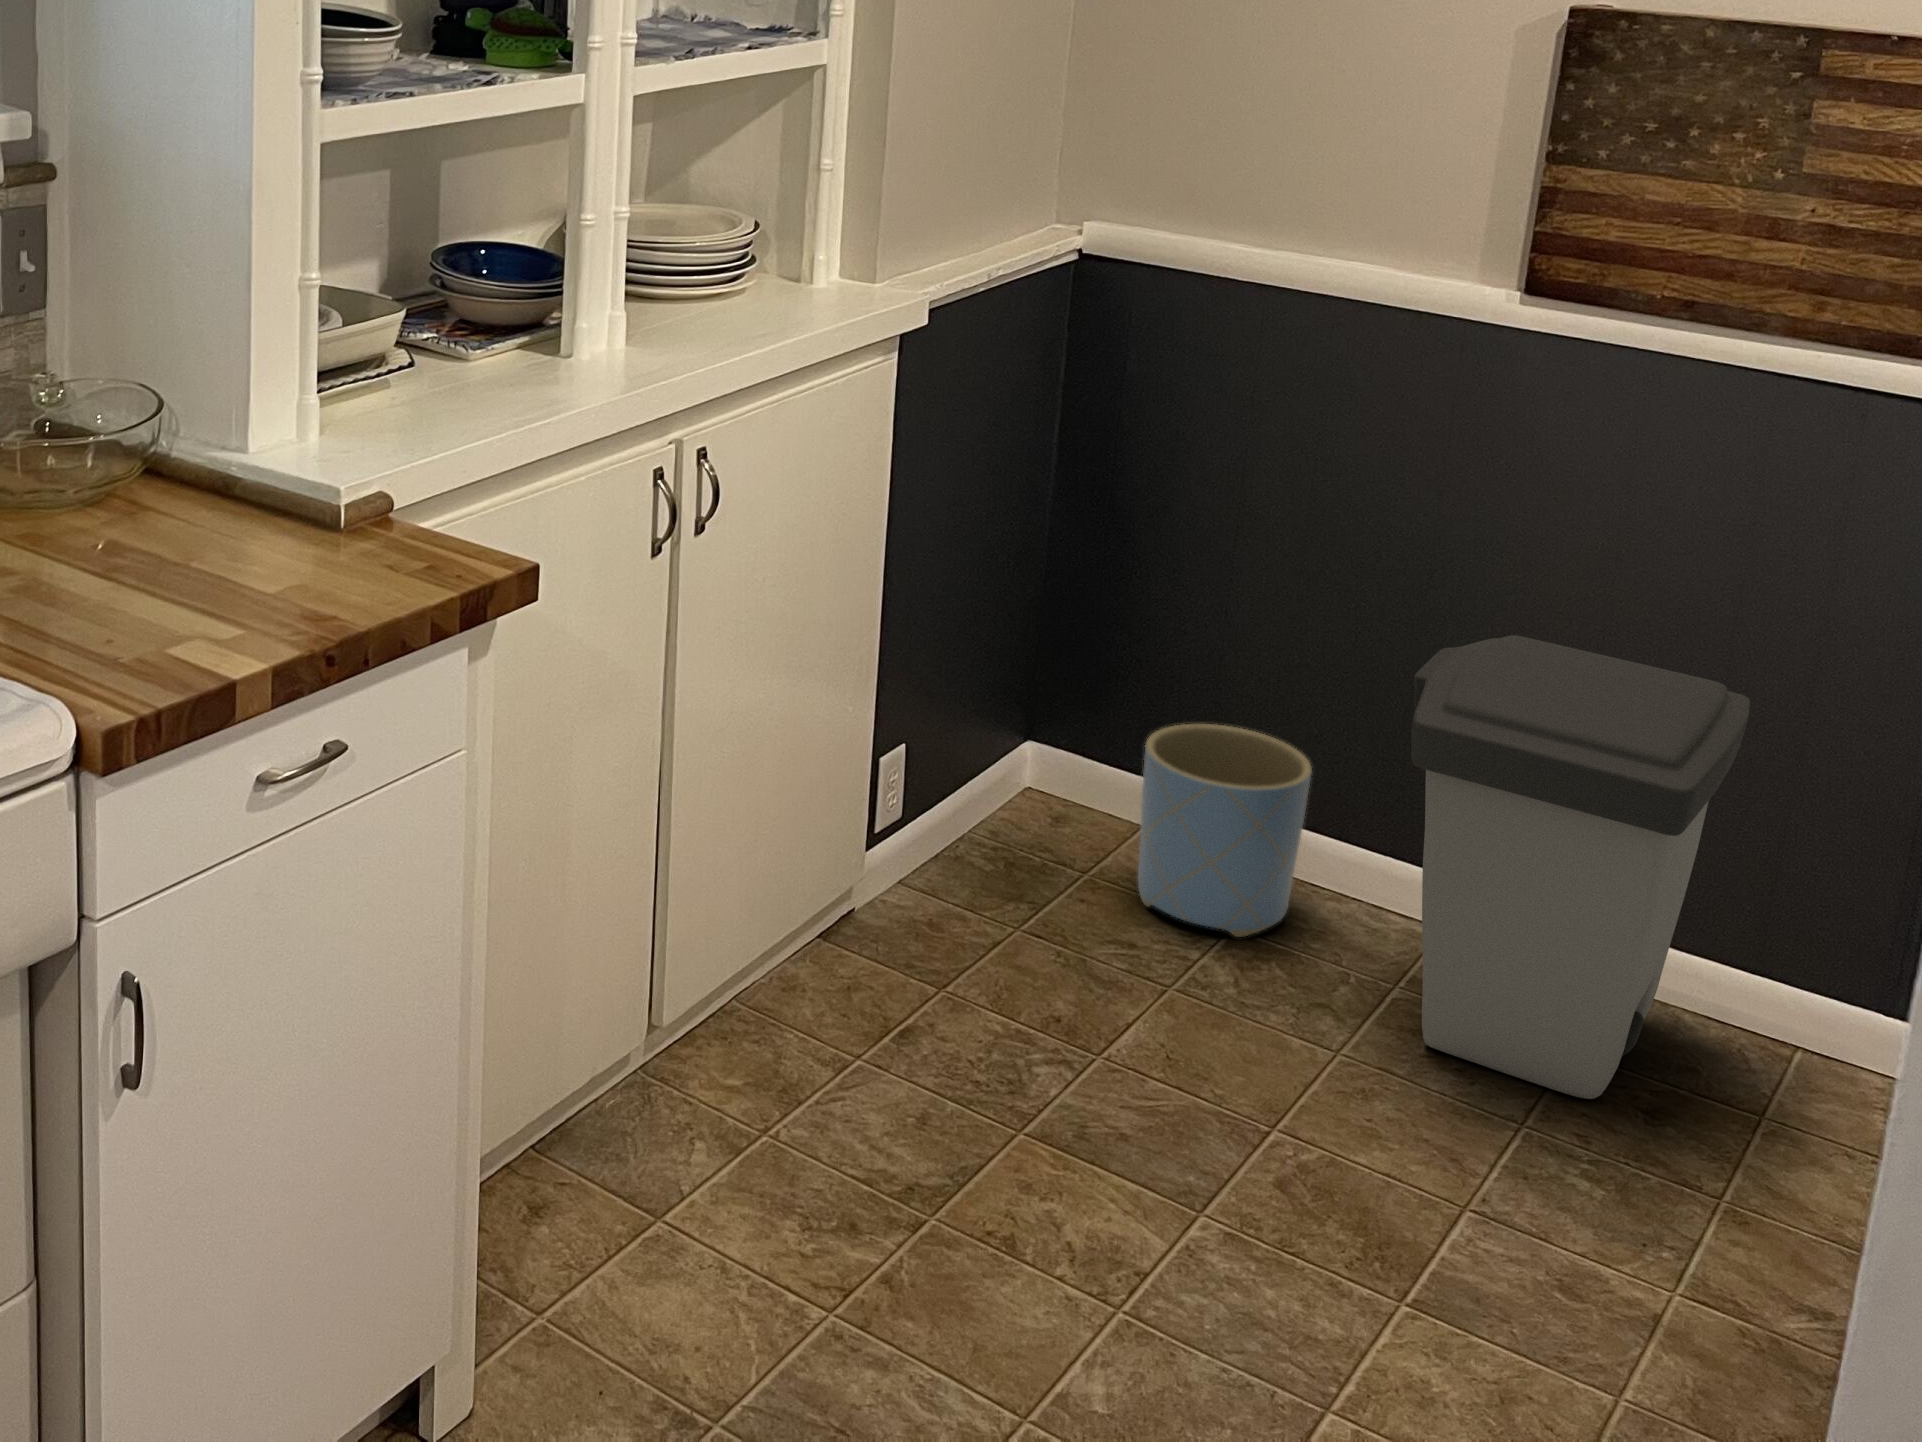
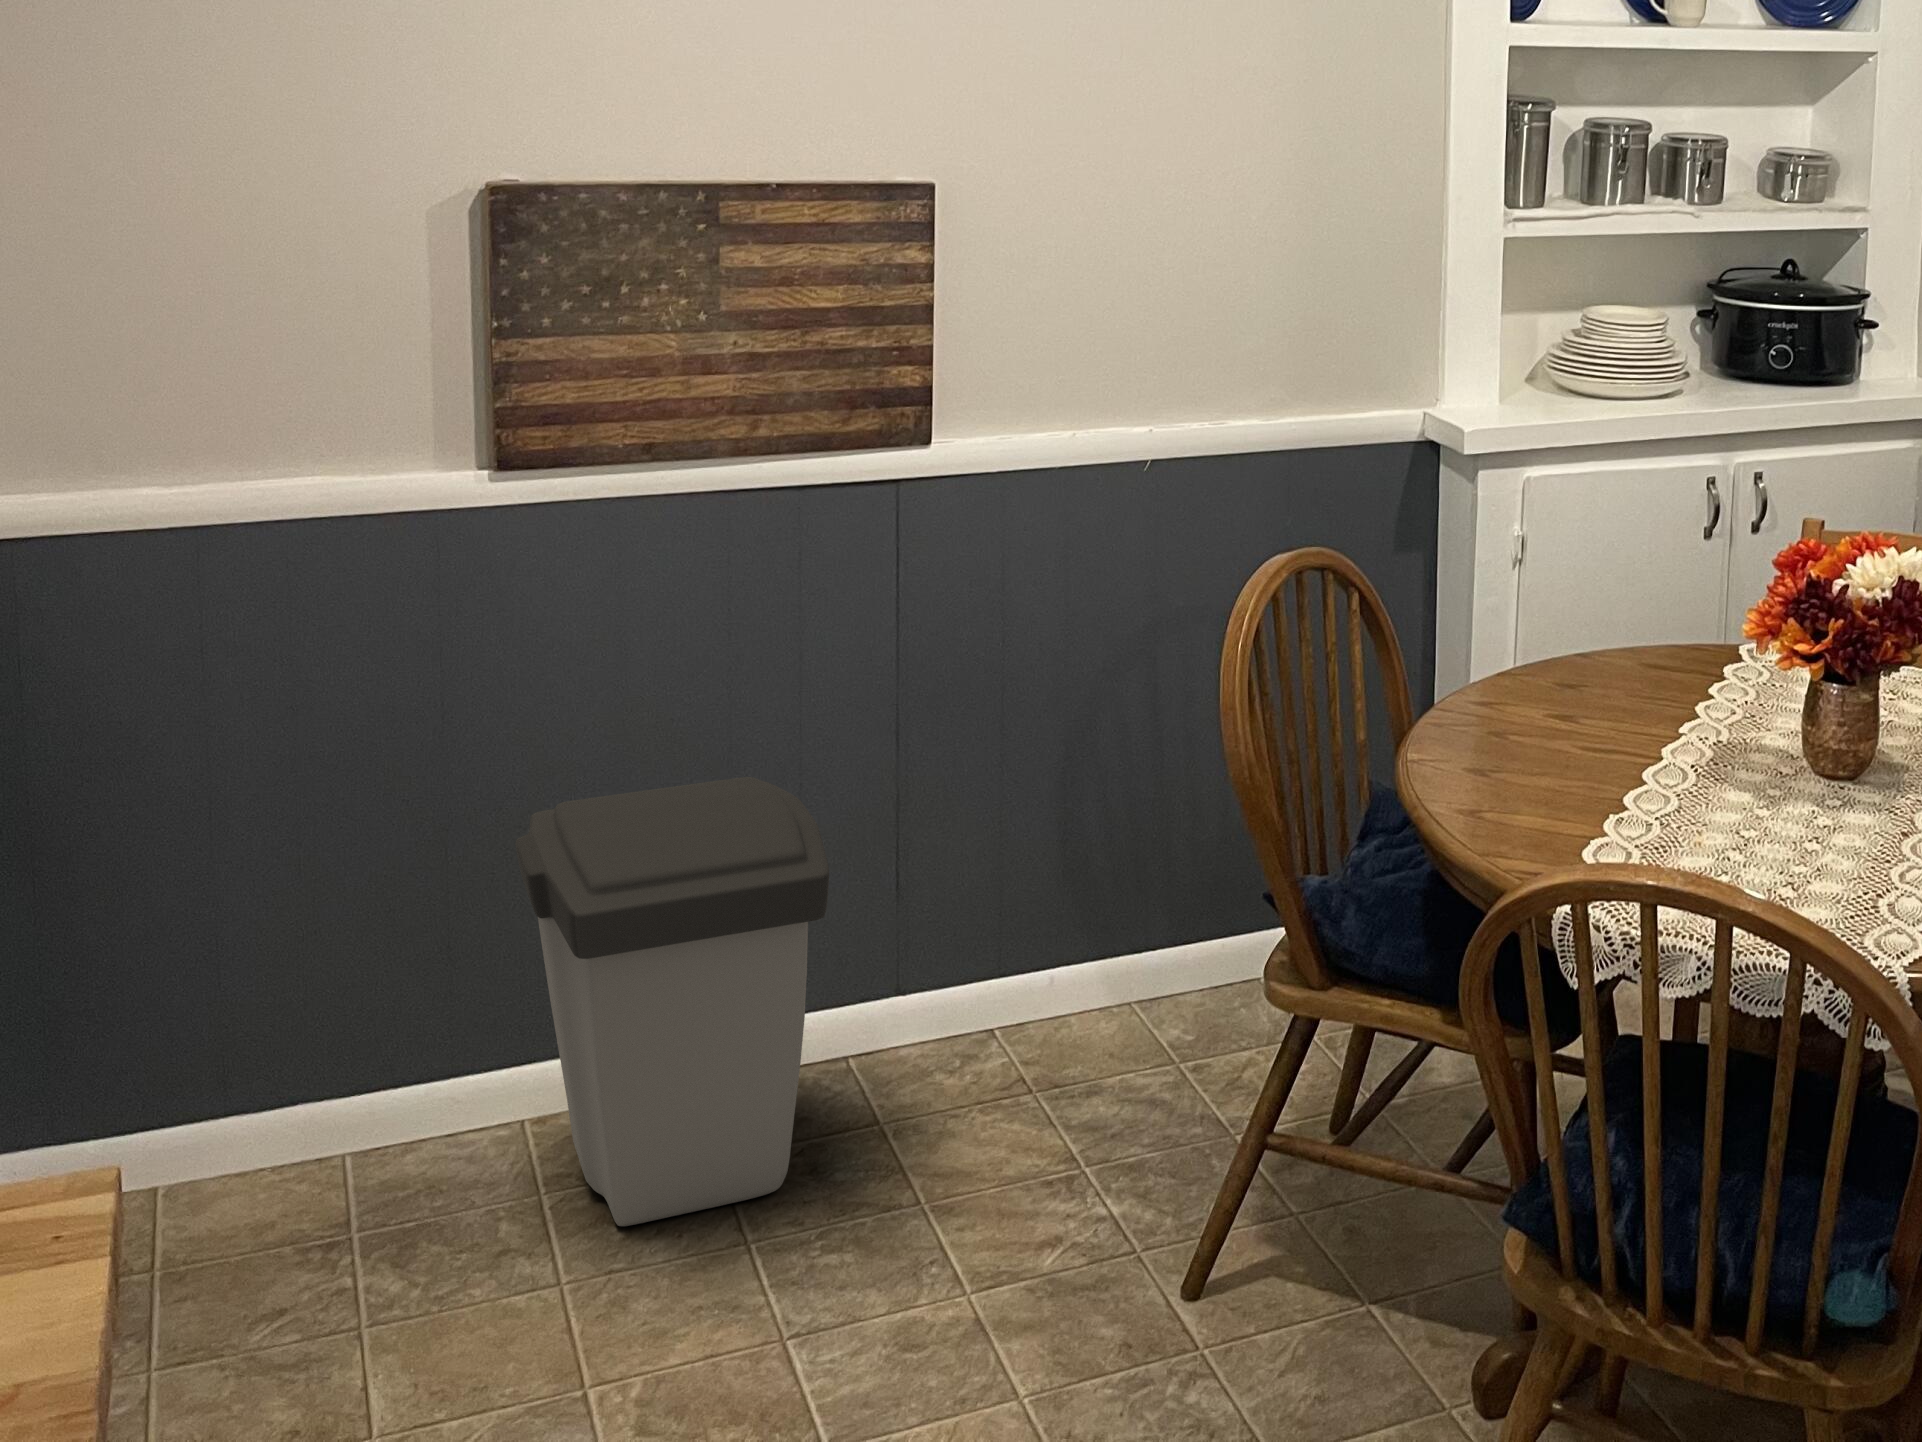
planter: present [1138,724,1312,937] -> none [191,1009,391,1259]

